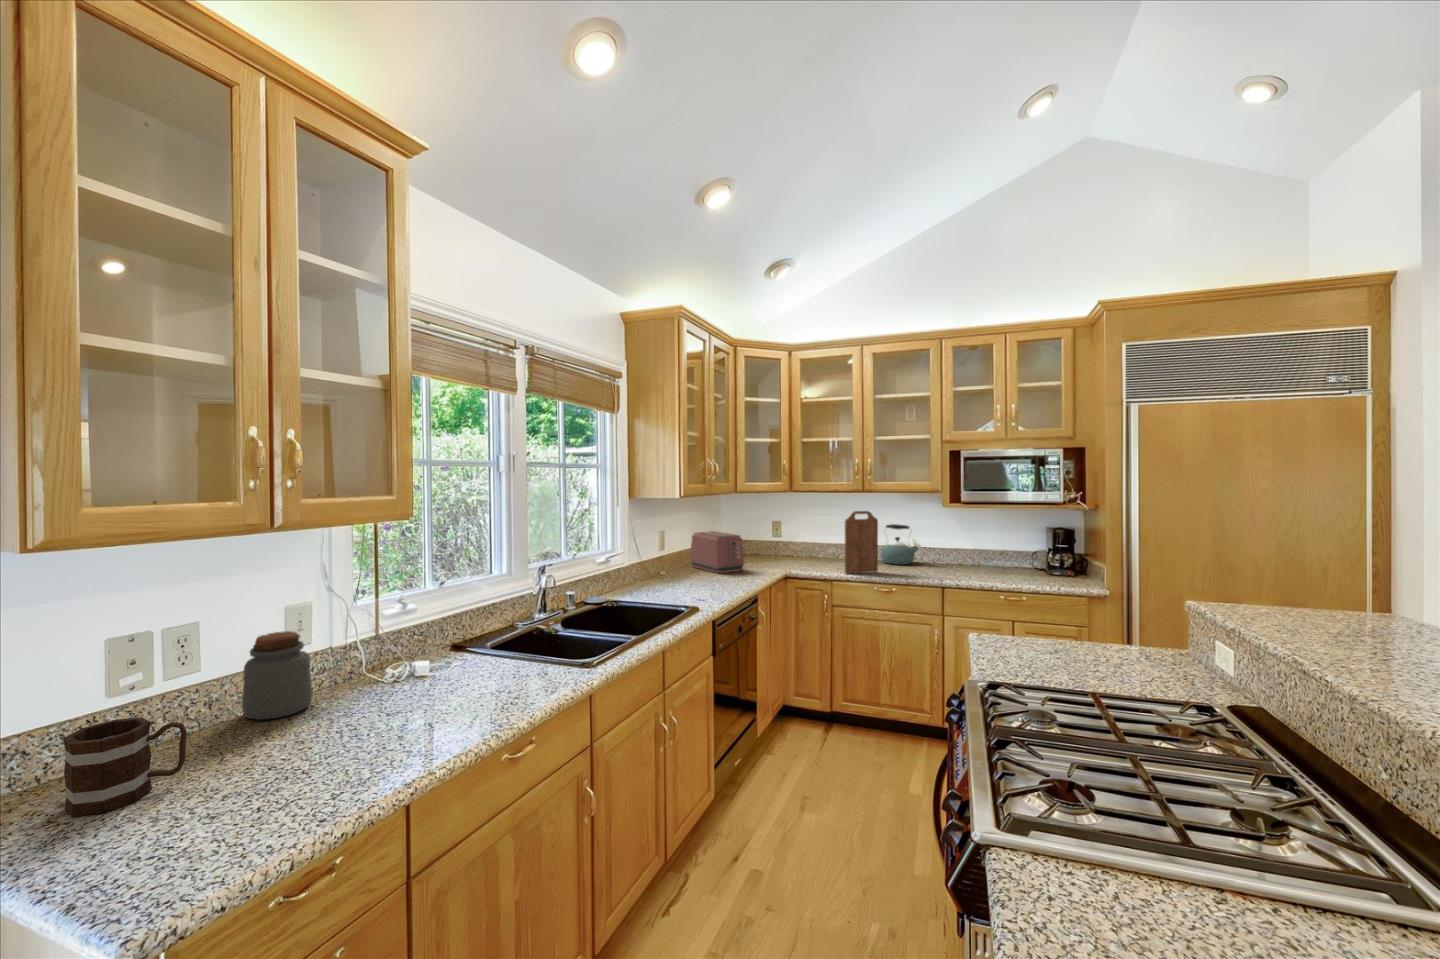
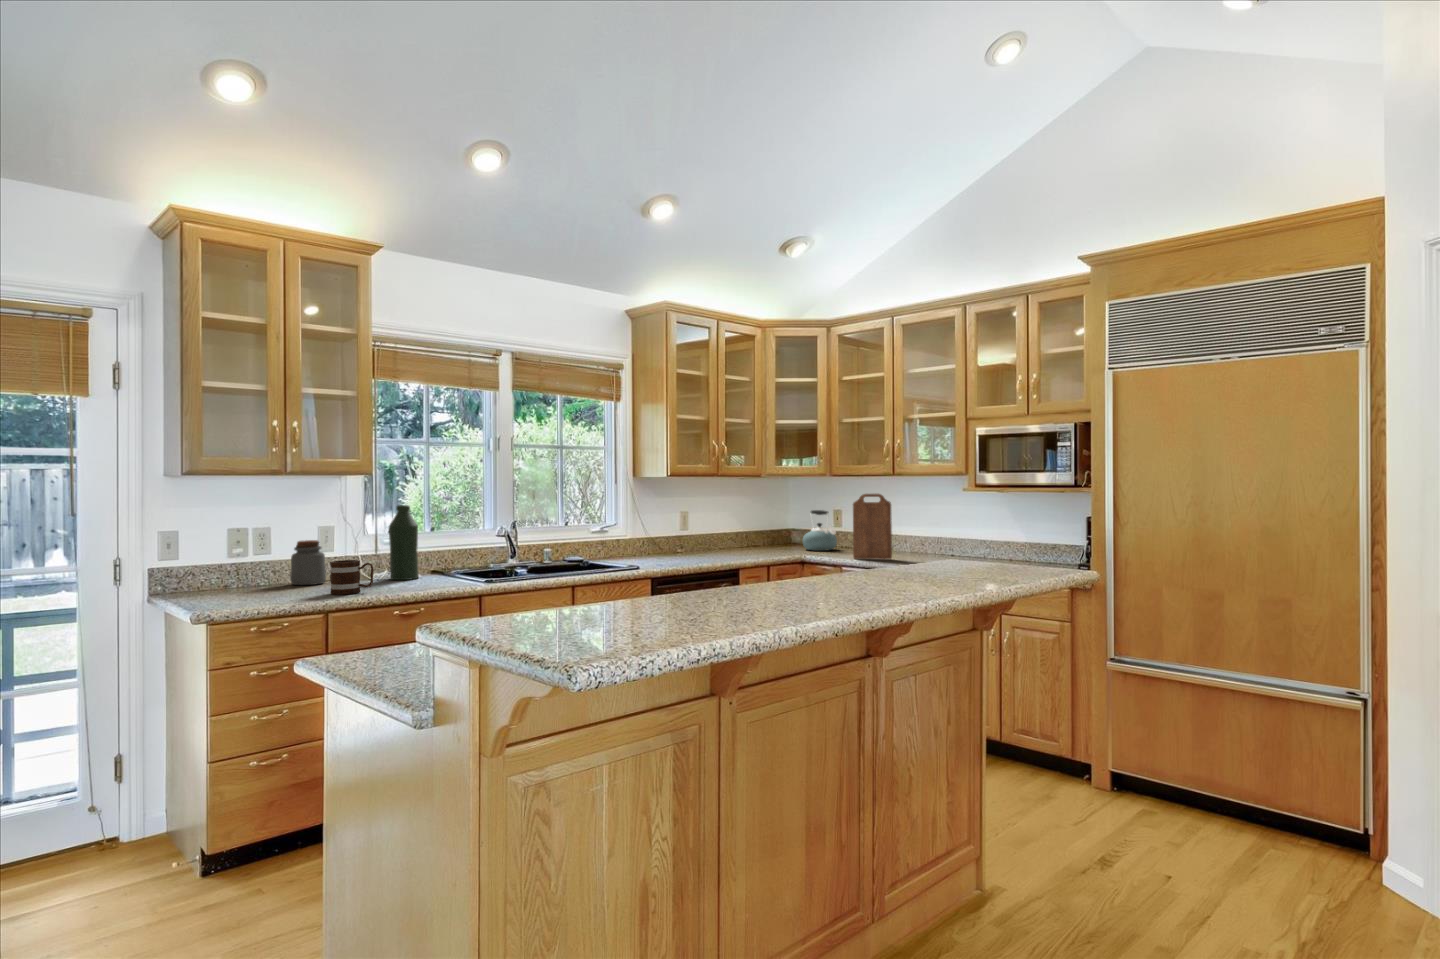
kettle: present [881,524,921,565] -> present [803,510,837,551]
toaster: present [690,531,744,573] -> none [725,516,765,554]
bottle: none [408,557,456,677] -> present [389,505,419,580]
mug: present [63,717,187,817] -> present [330,560,374,595]

